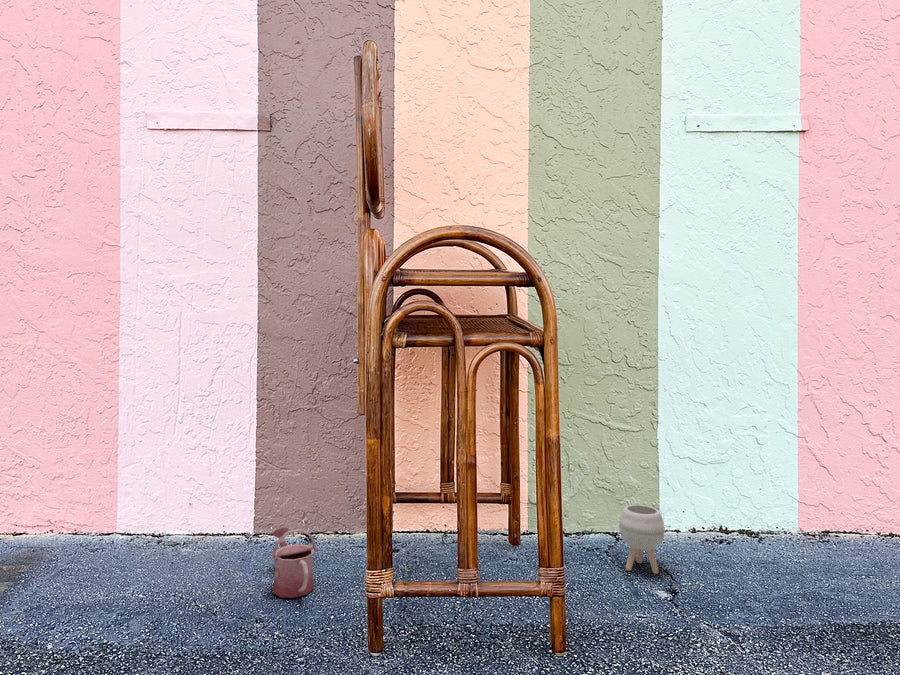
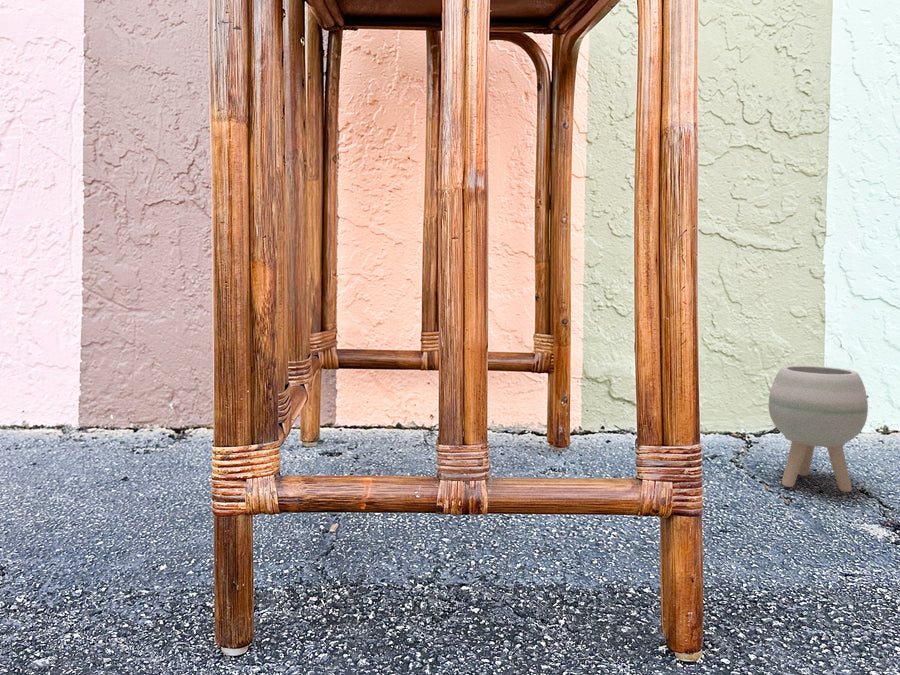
watering can: present [272,528,316,598] -> none [63,393,166,525]

